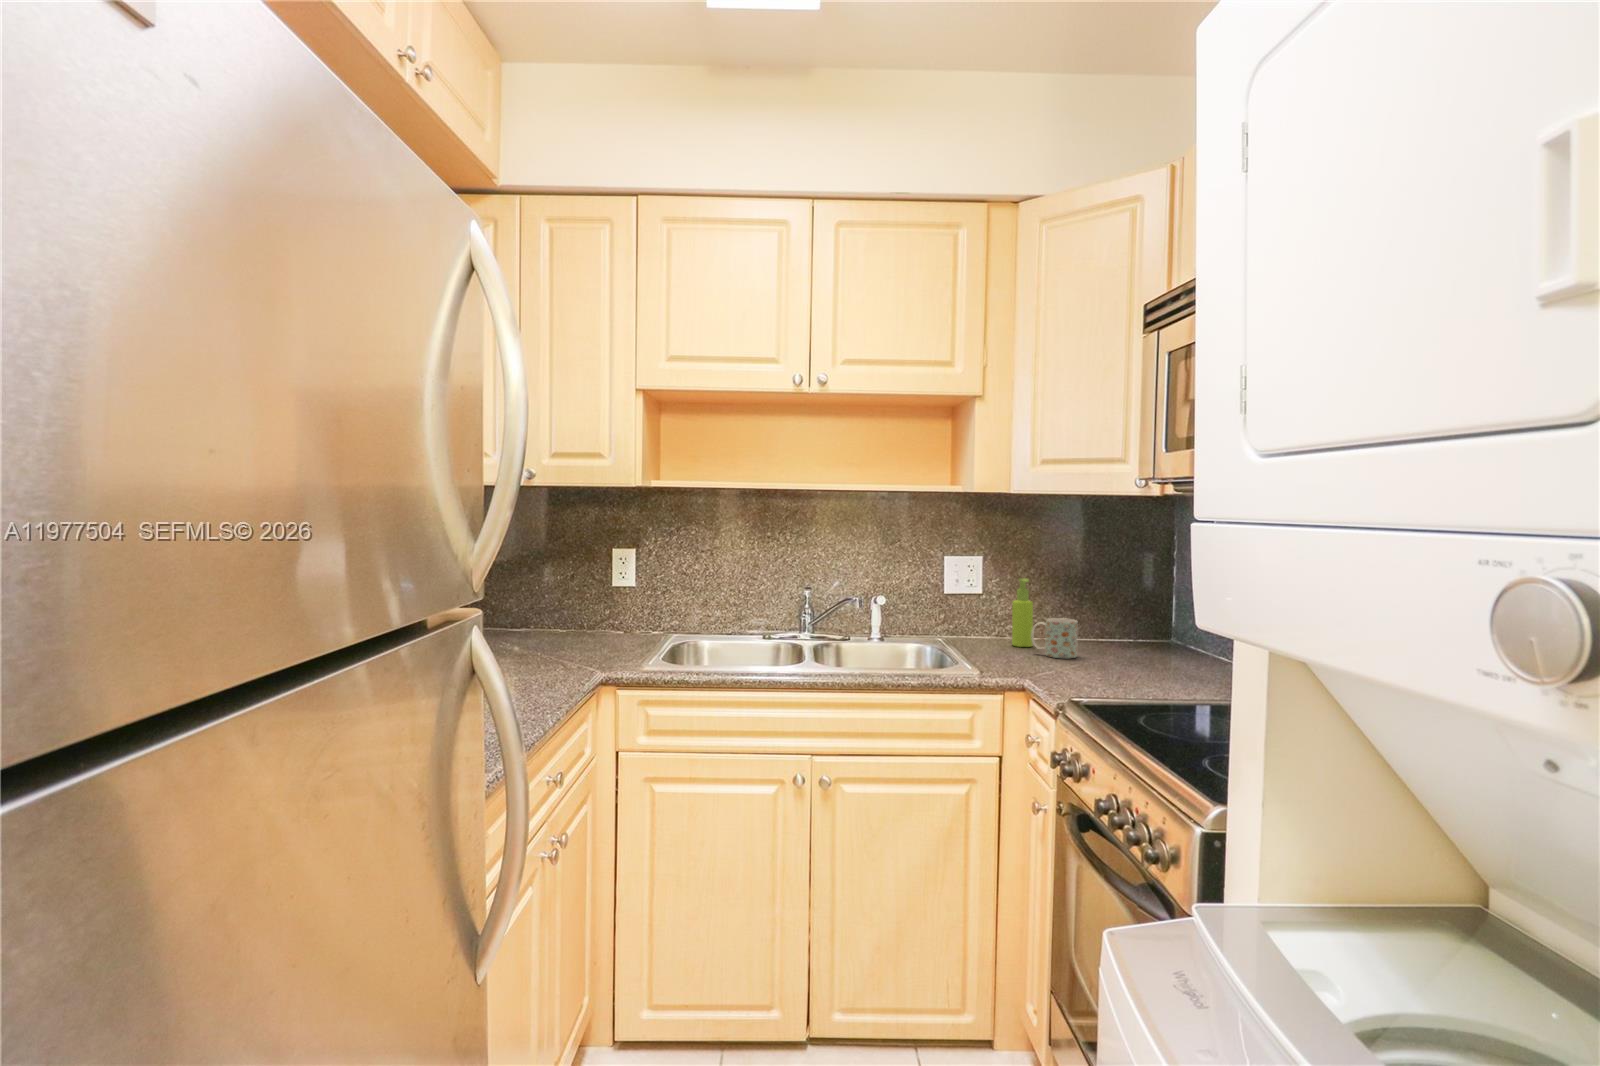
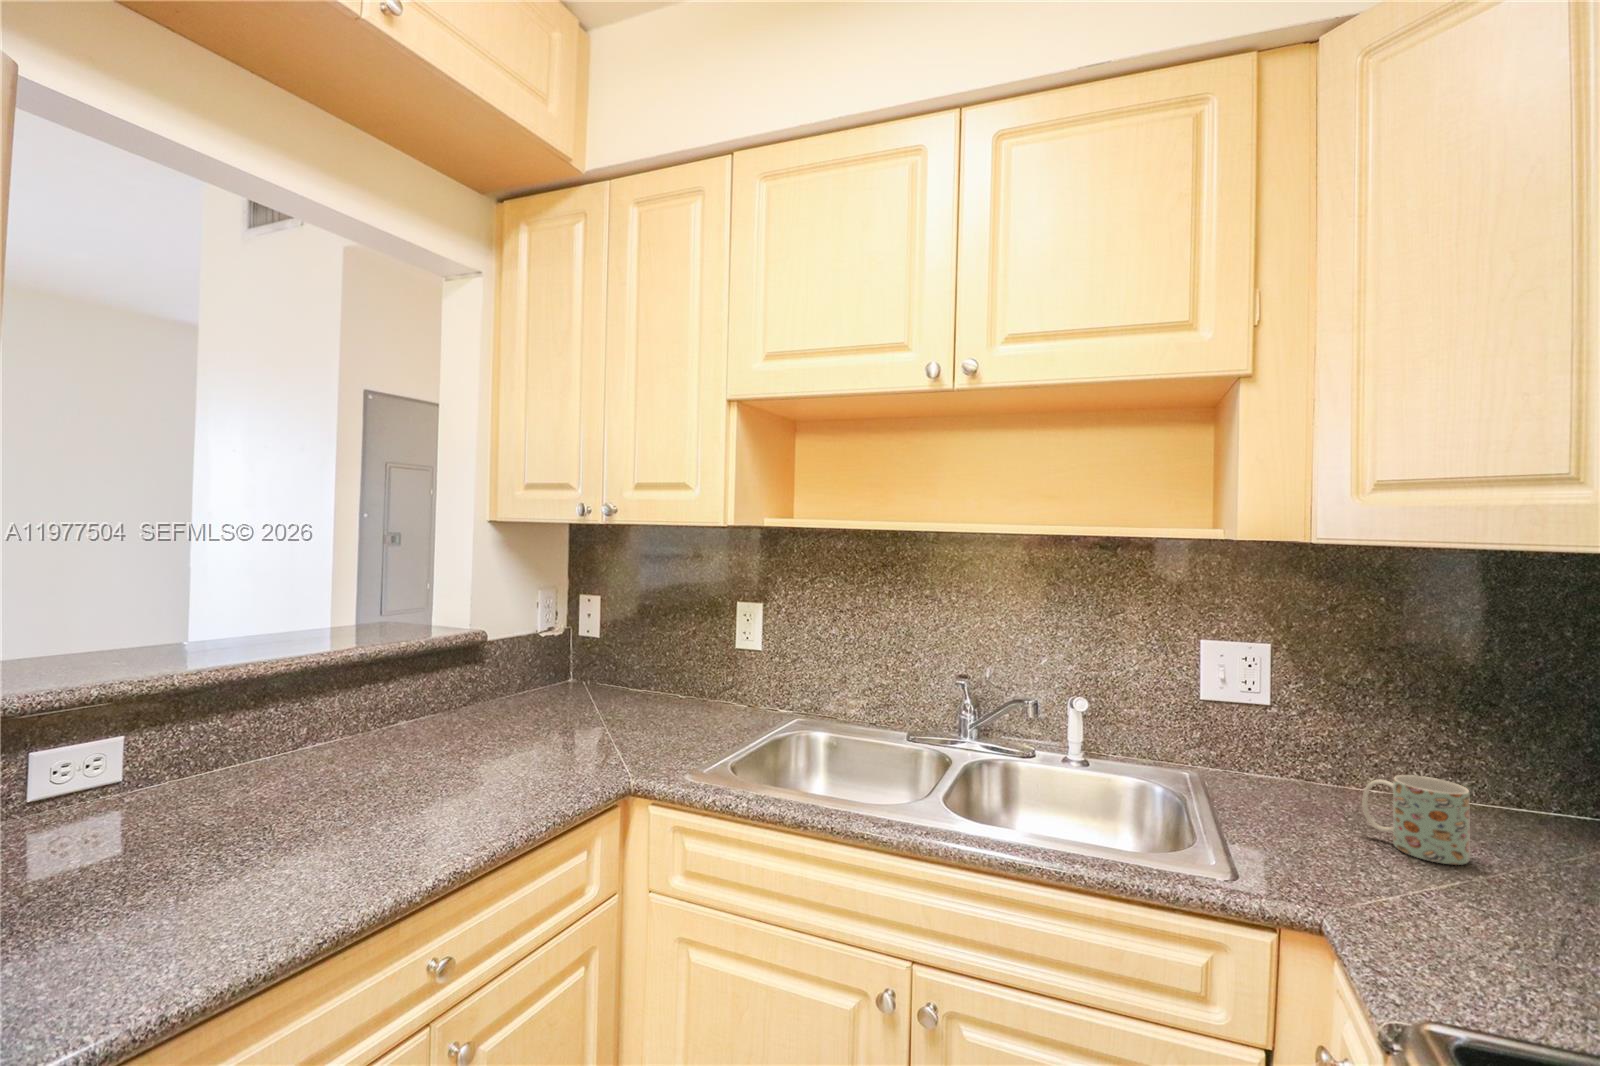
soap dispenser: present [1012,578,1033,647] -> none [1327,688,1371,814]

